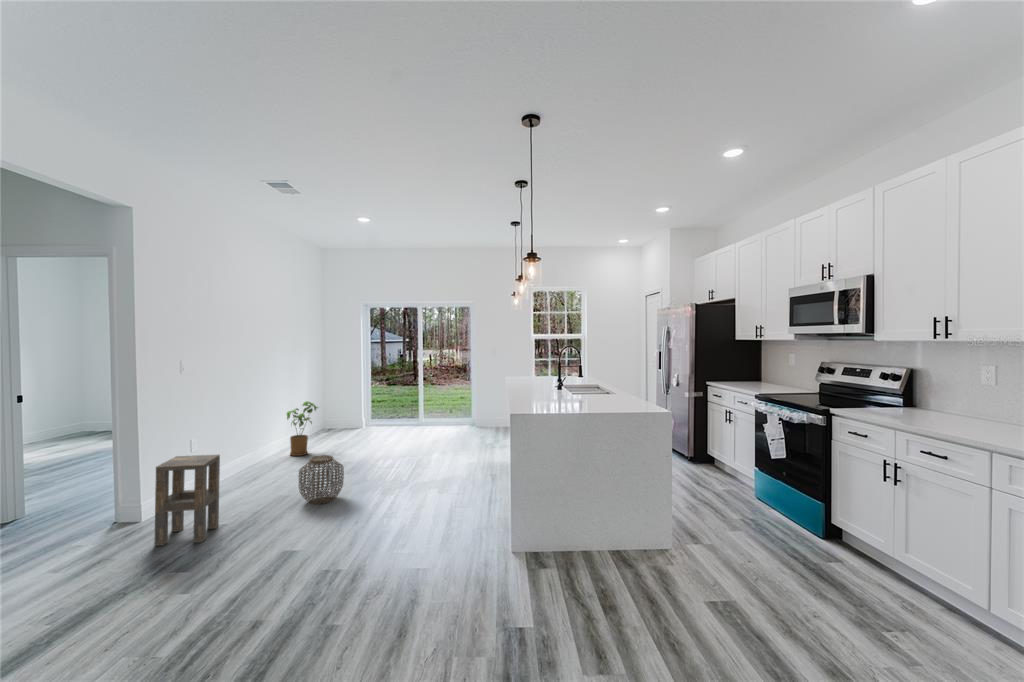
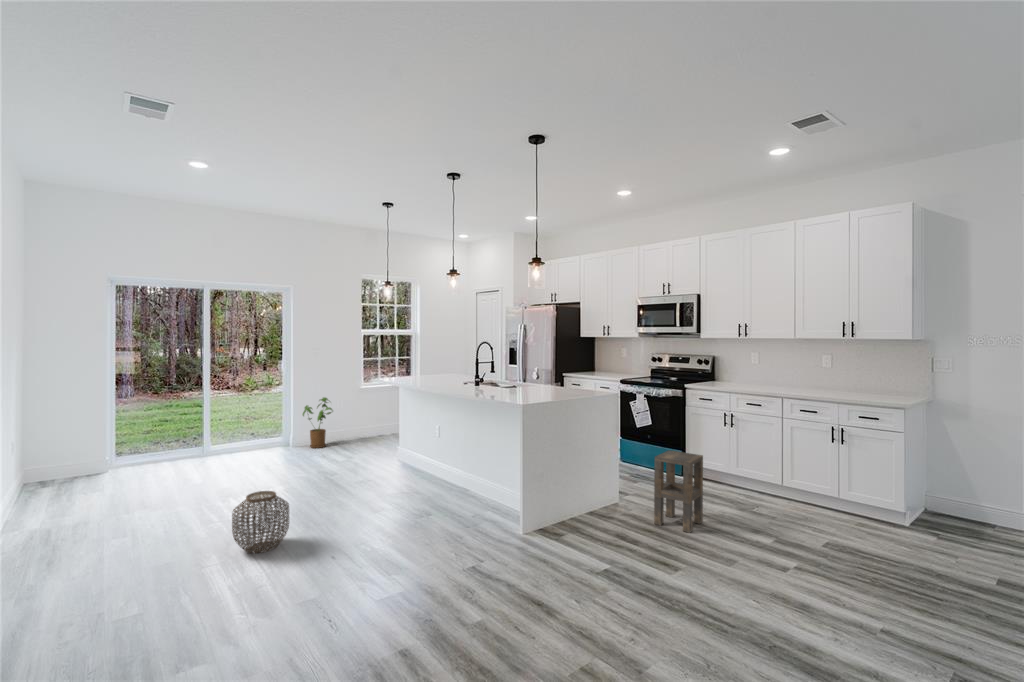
house plant: present [287,401,318,456] -> present [303,397,333,448]
side table: present [154,455,220,546] -> present [654,450,703,533]

